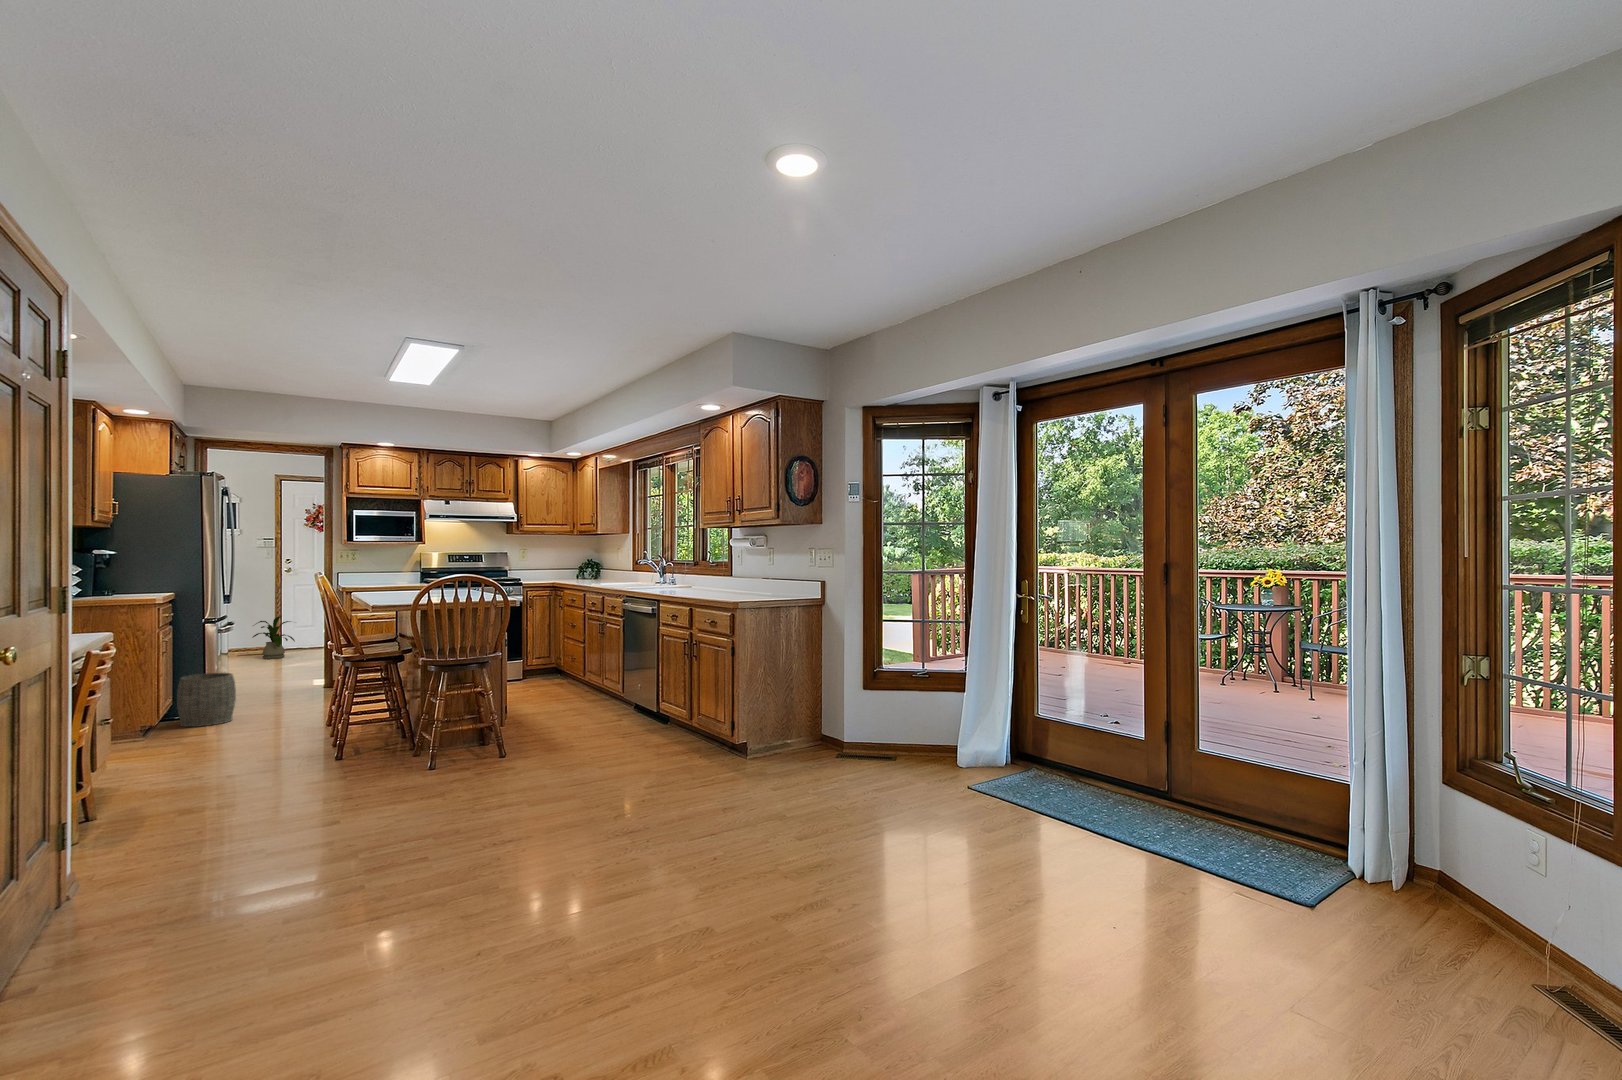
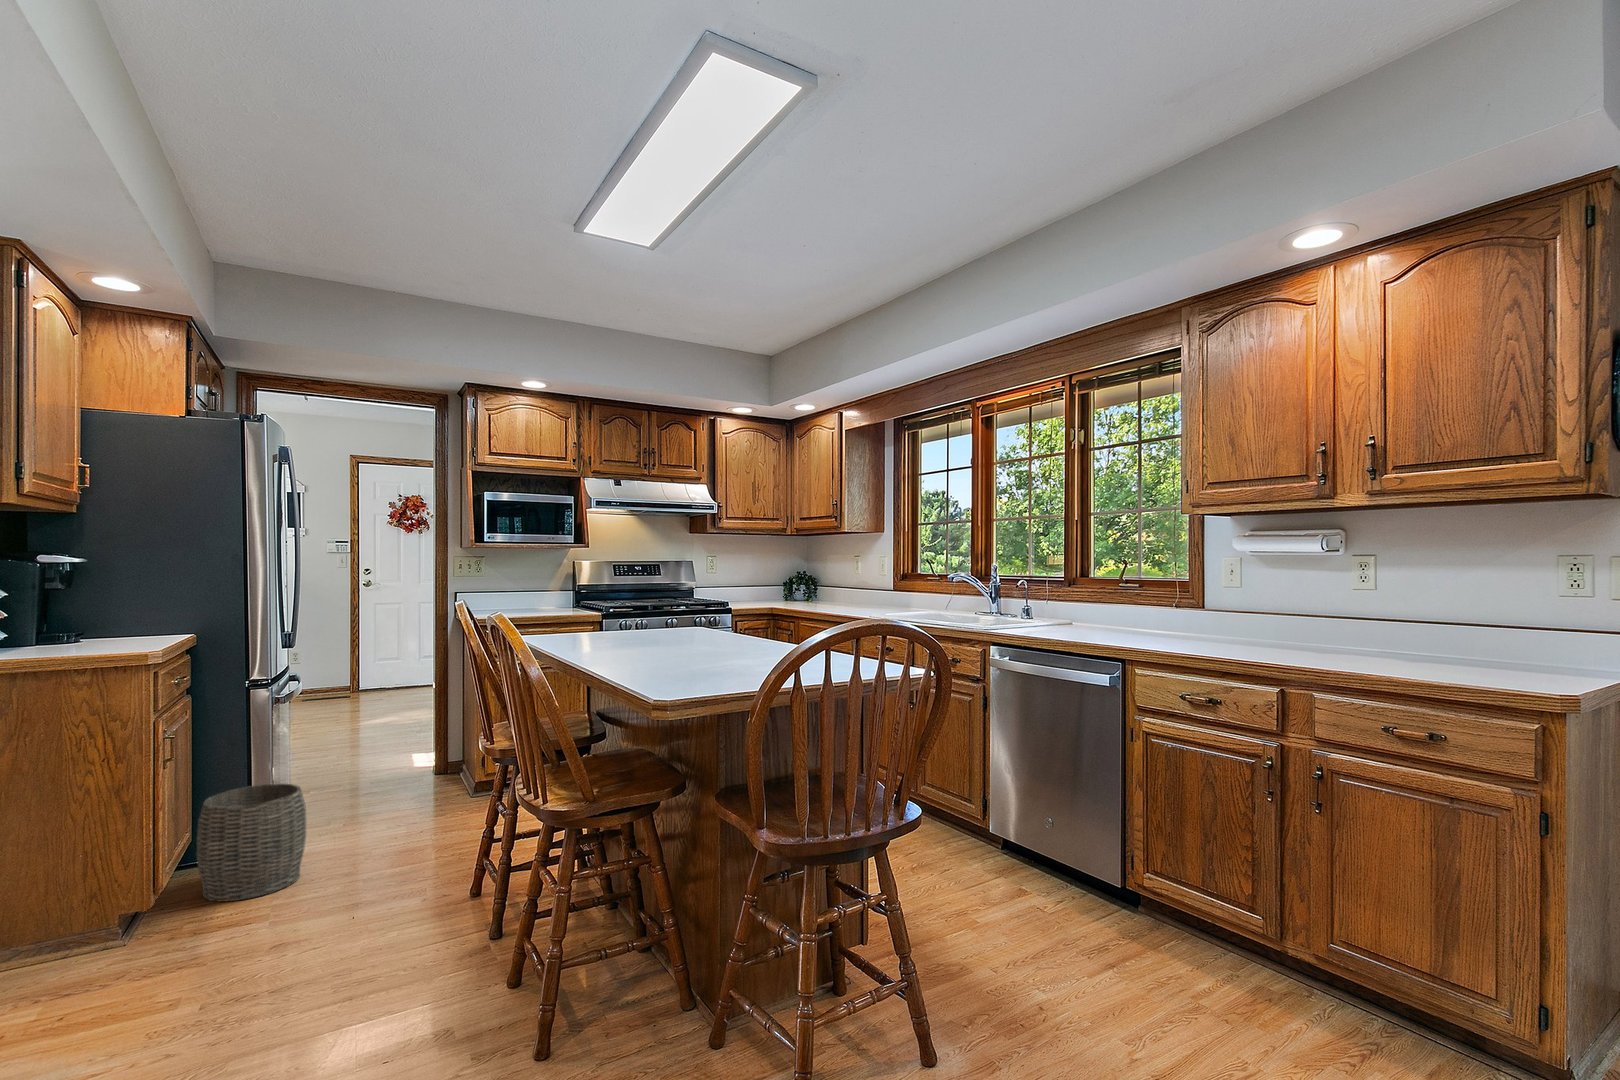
house plant: present [253,616,295,659] -> none [319,650,381,711]

